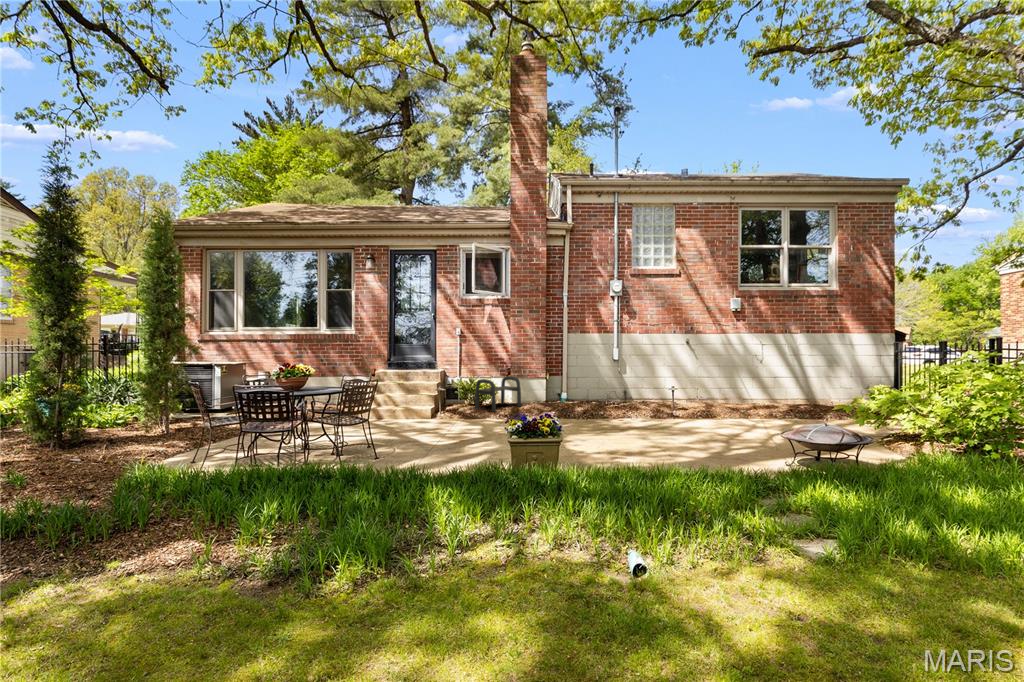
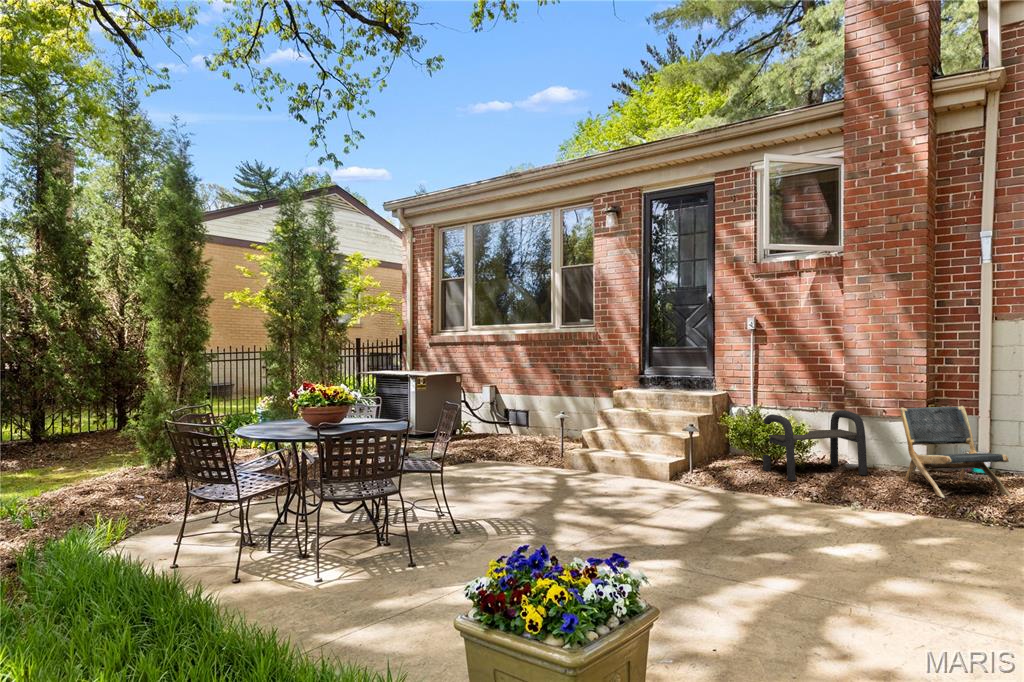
lounge chair: none [536,371,580,411] -> present [900,406,1012,498]

